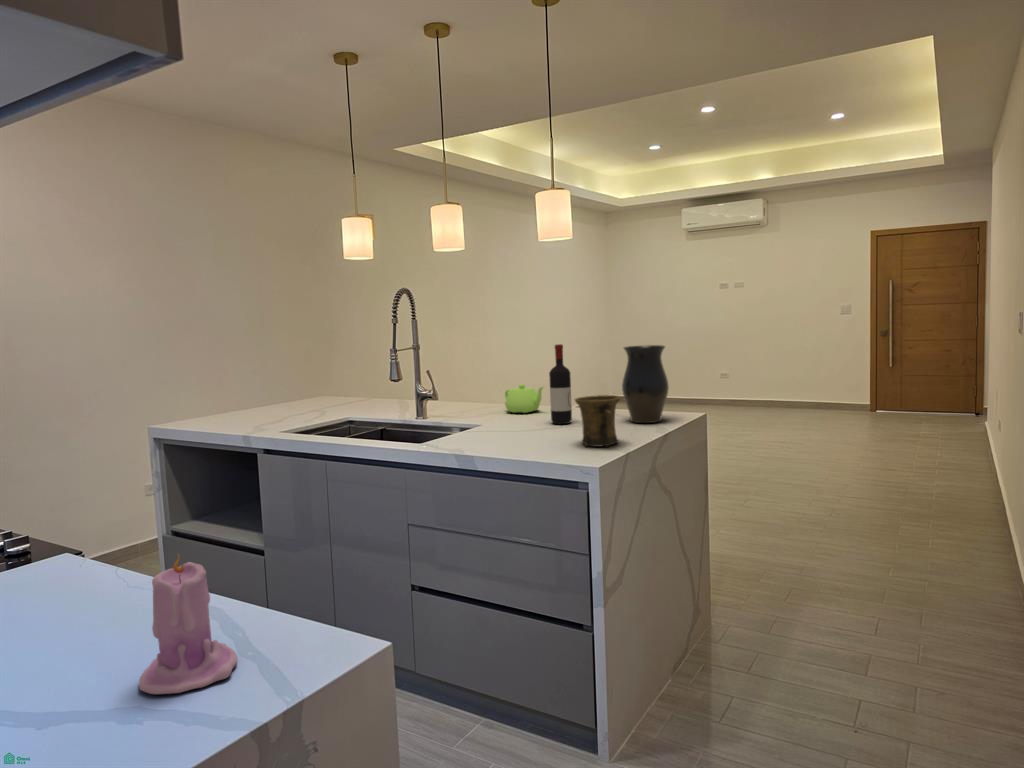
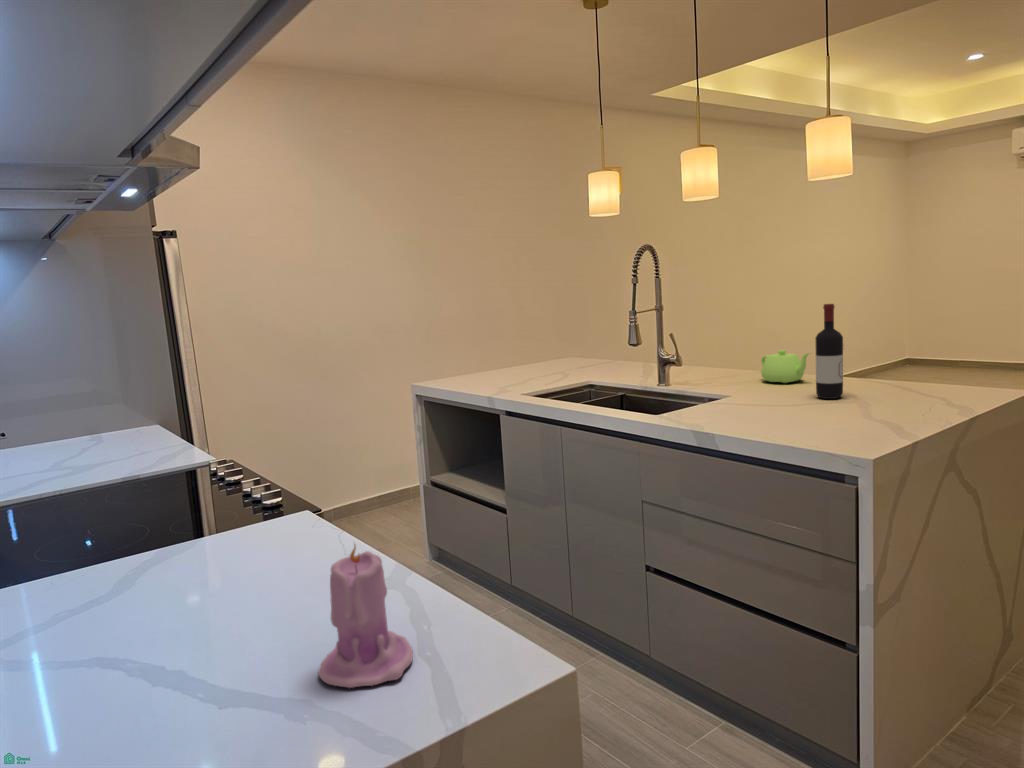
vase: present [622,345,669,423] -> none [913,303,981,402]
mug: present [575,395,620,446] -> none [845,367,908,431]

